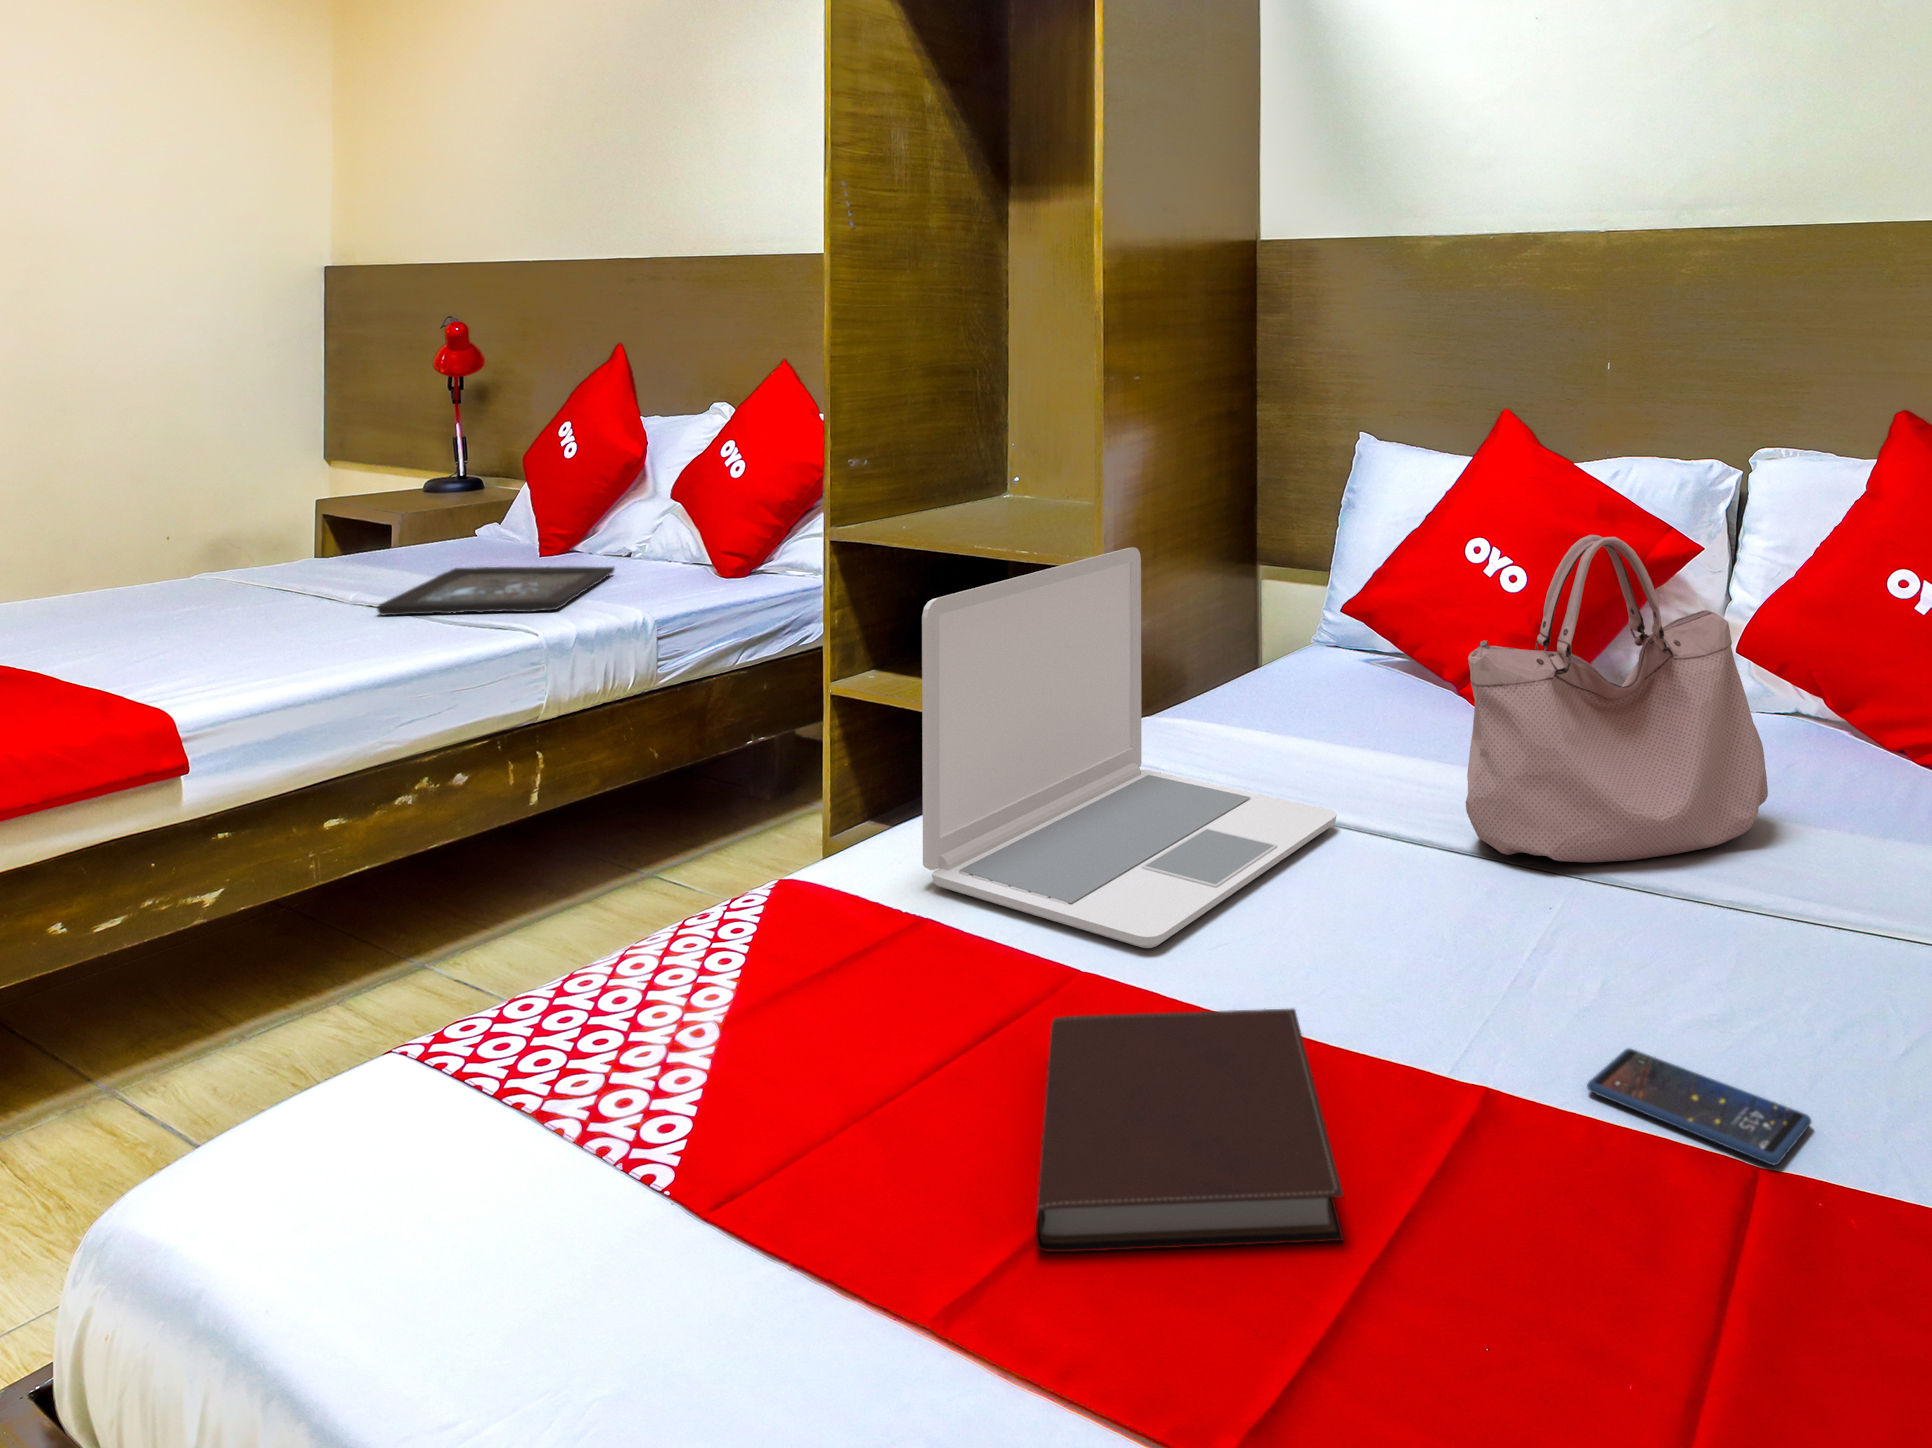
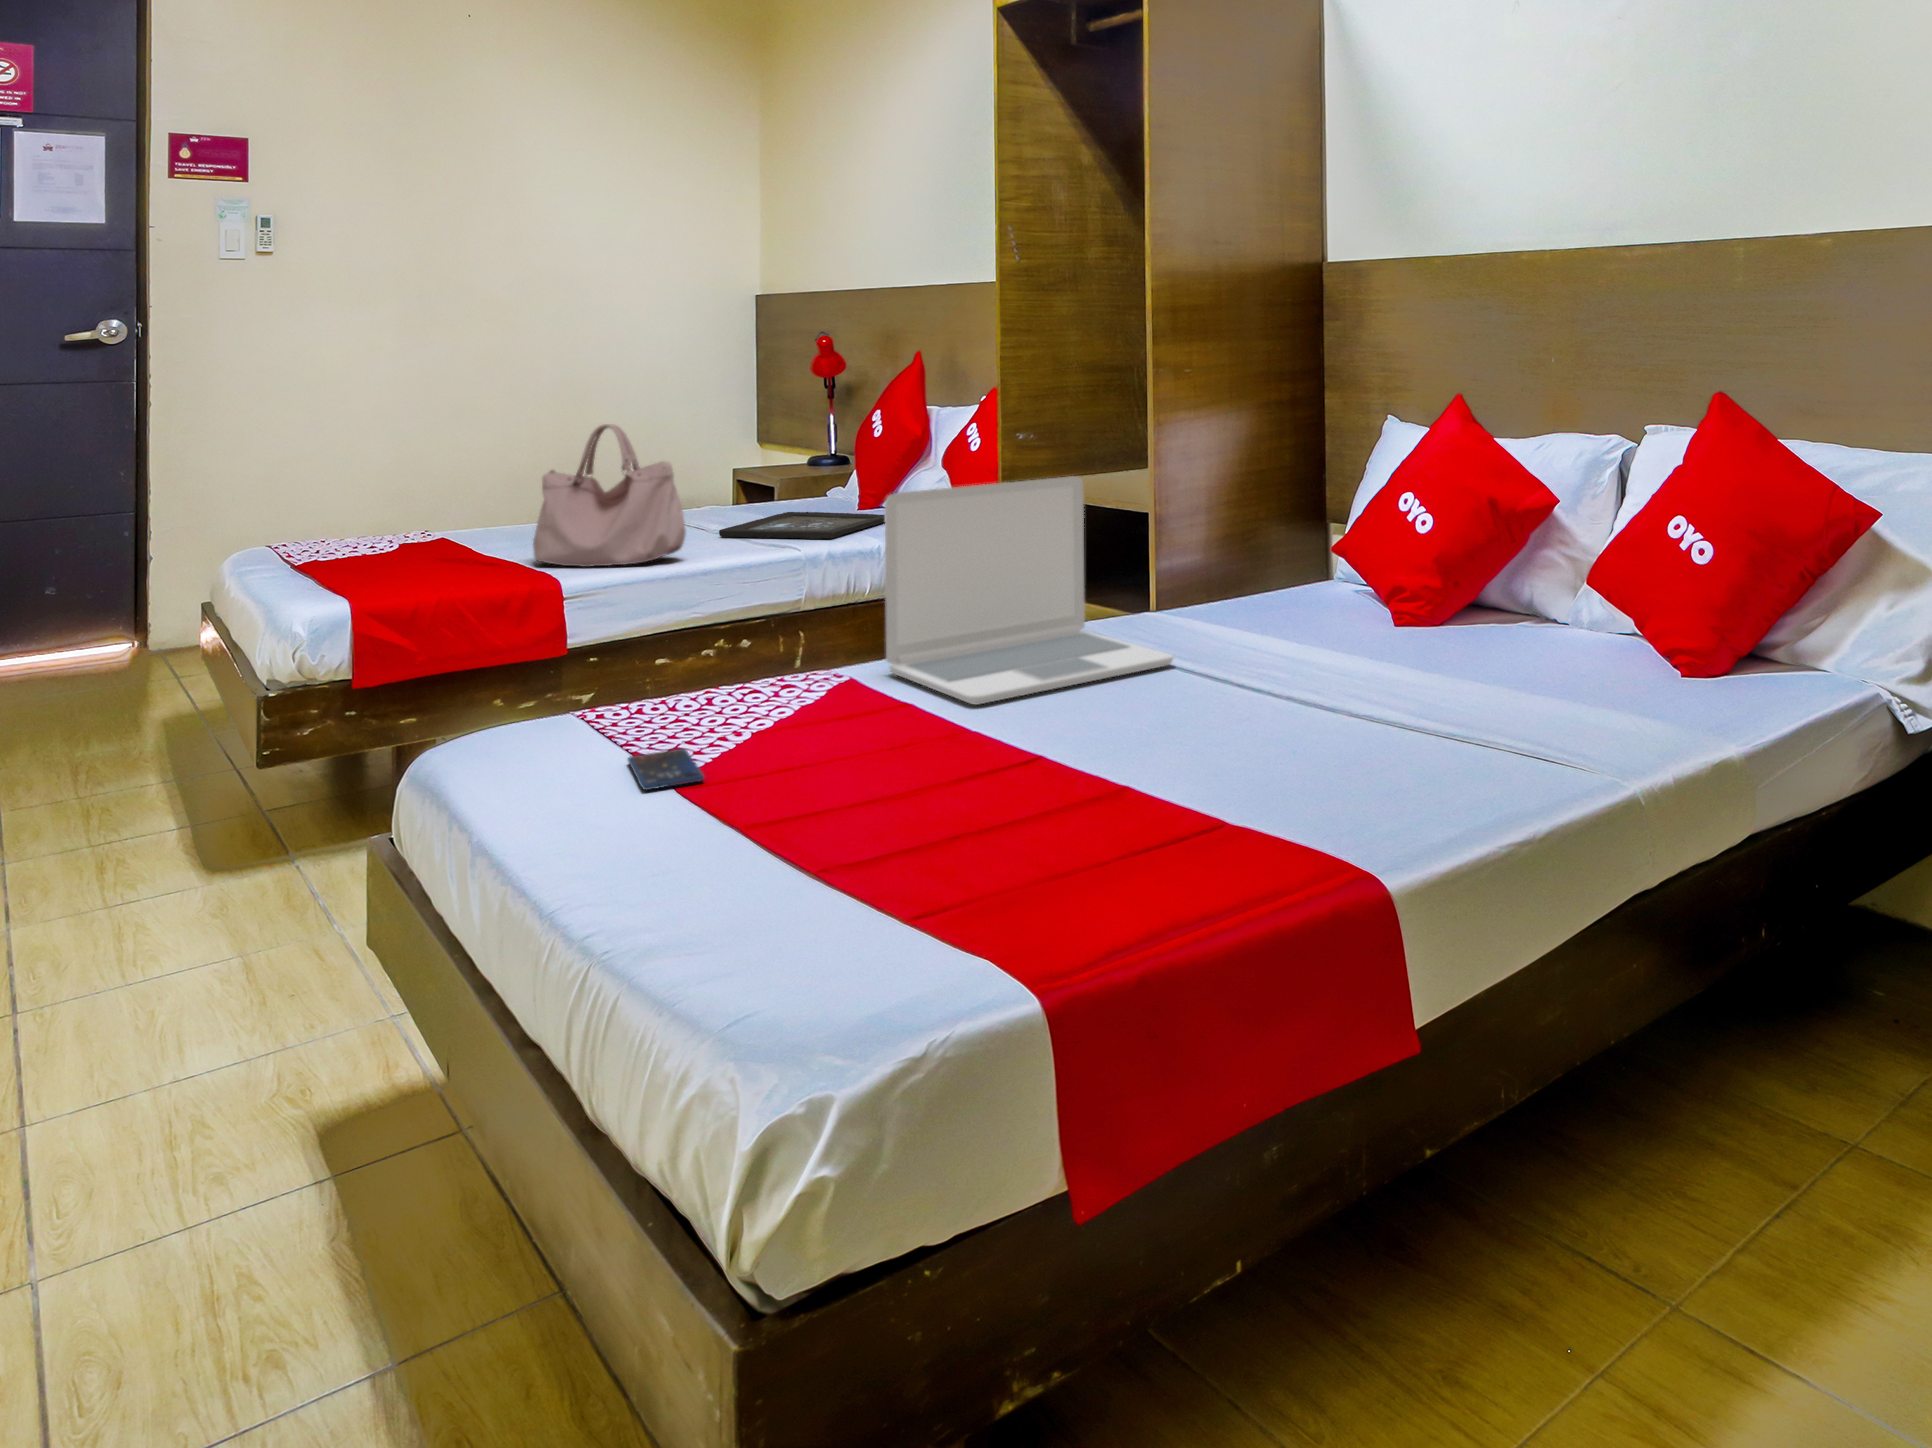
handbag: present [1466,535,1768,863] -> present [533,424,686,567]
notebook: present [1036,1008,1344,1252] -> none [766,715,997,801]
smartphone: present [1587,1048,1811,1165] -> present [628,748,704,790]

